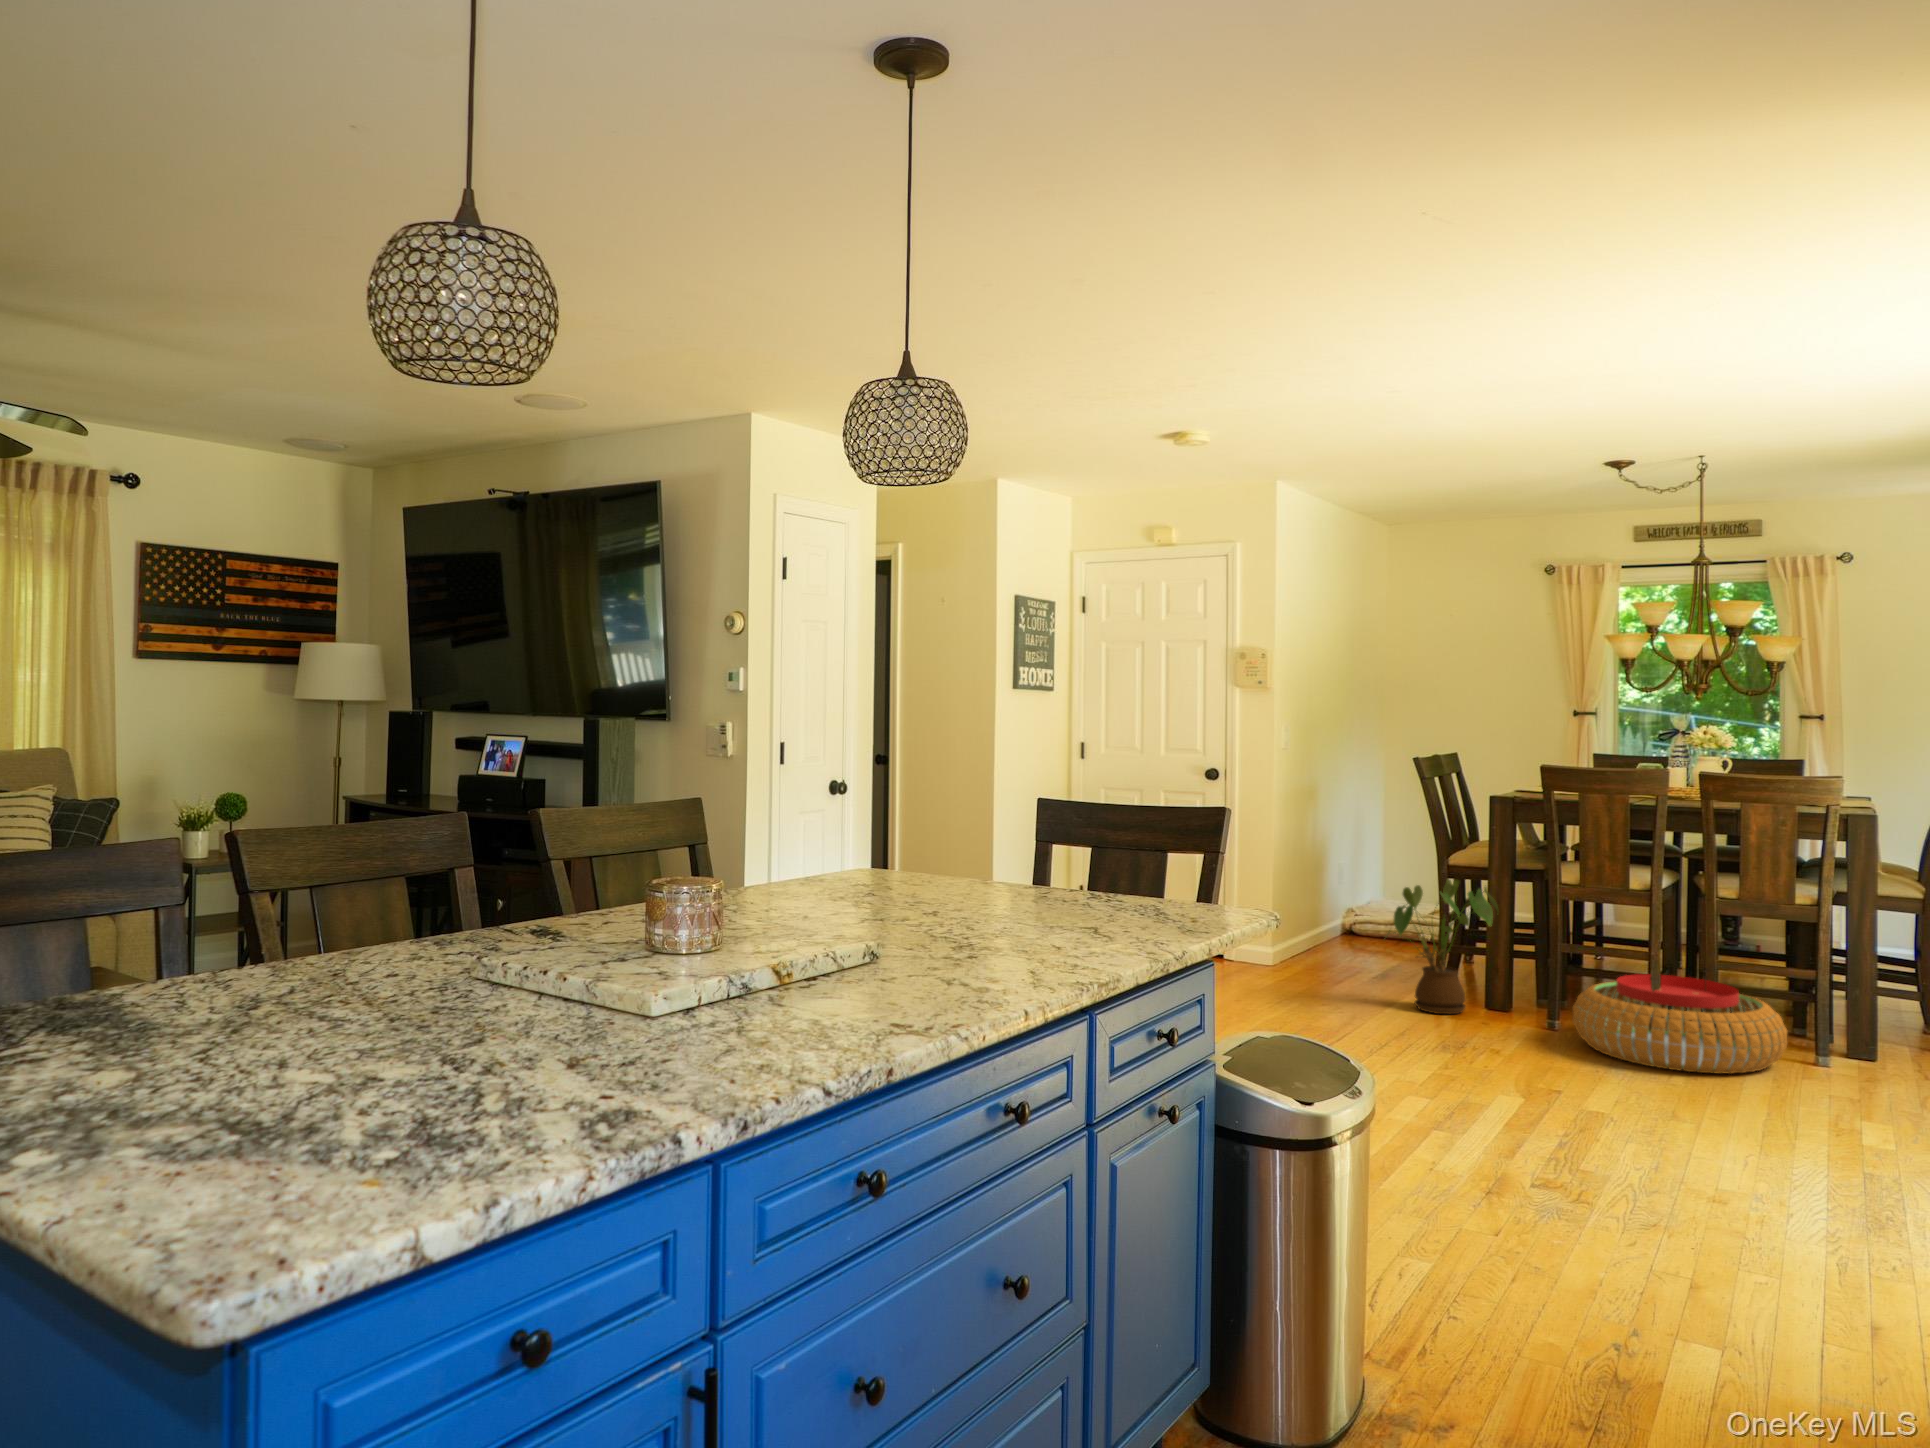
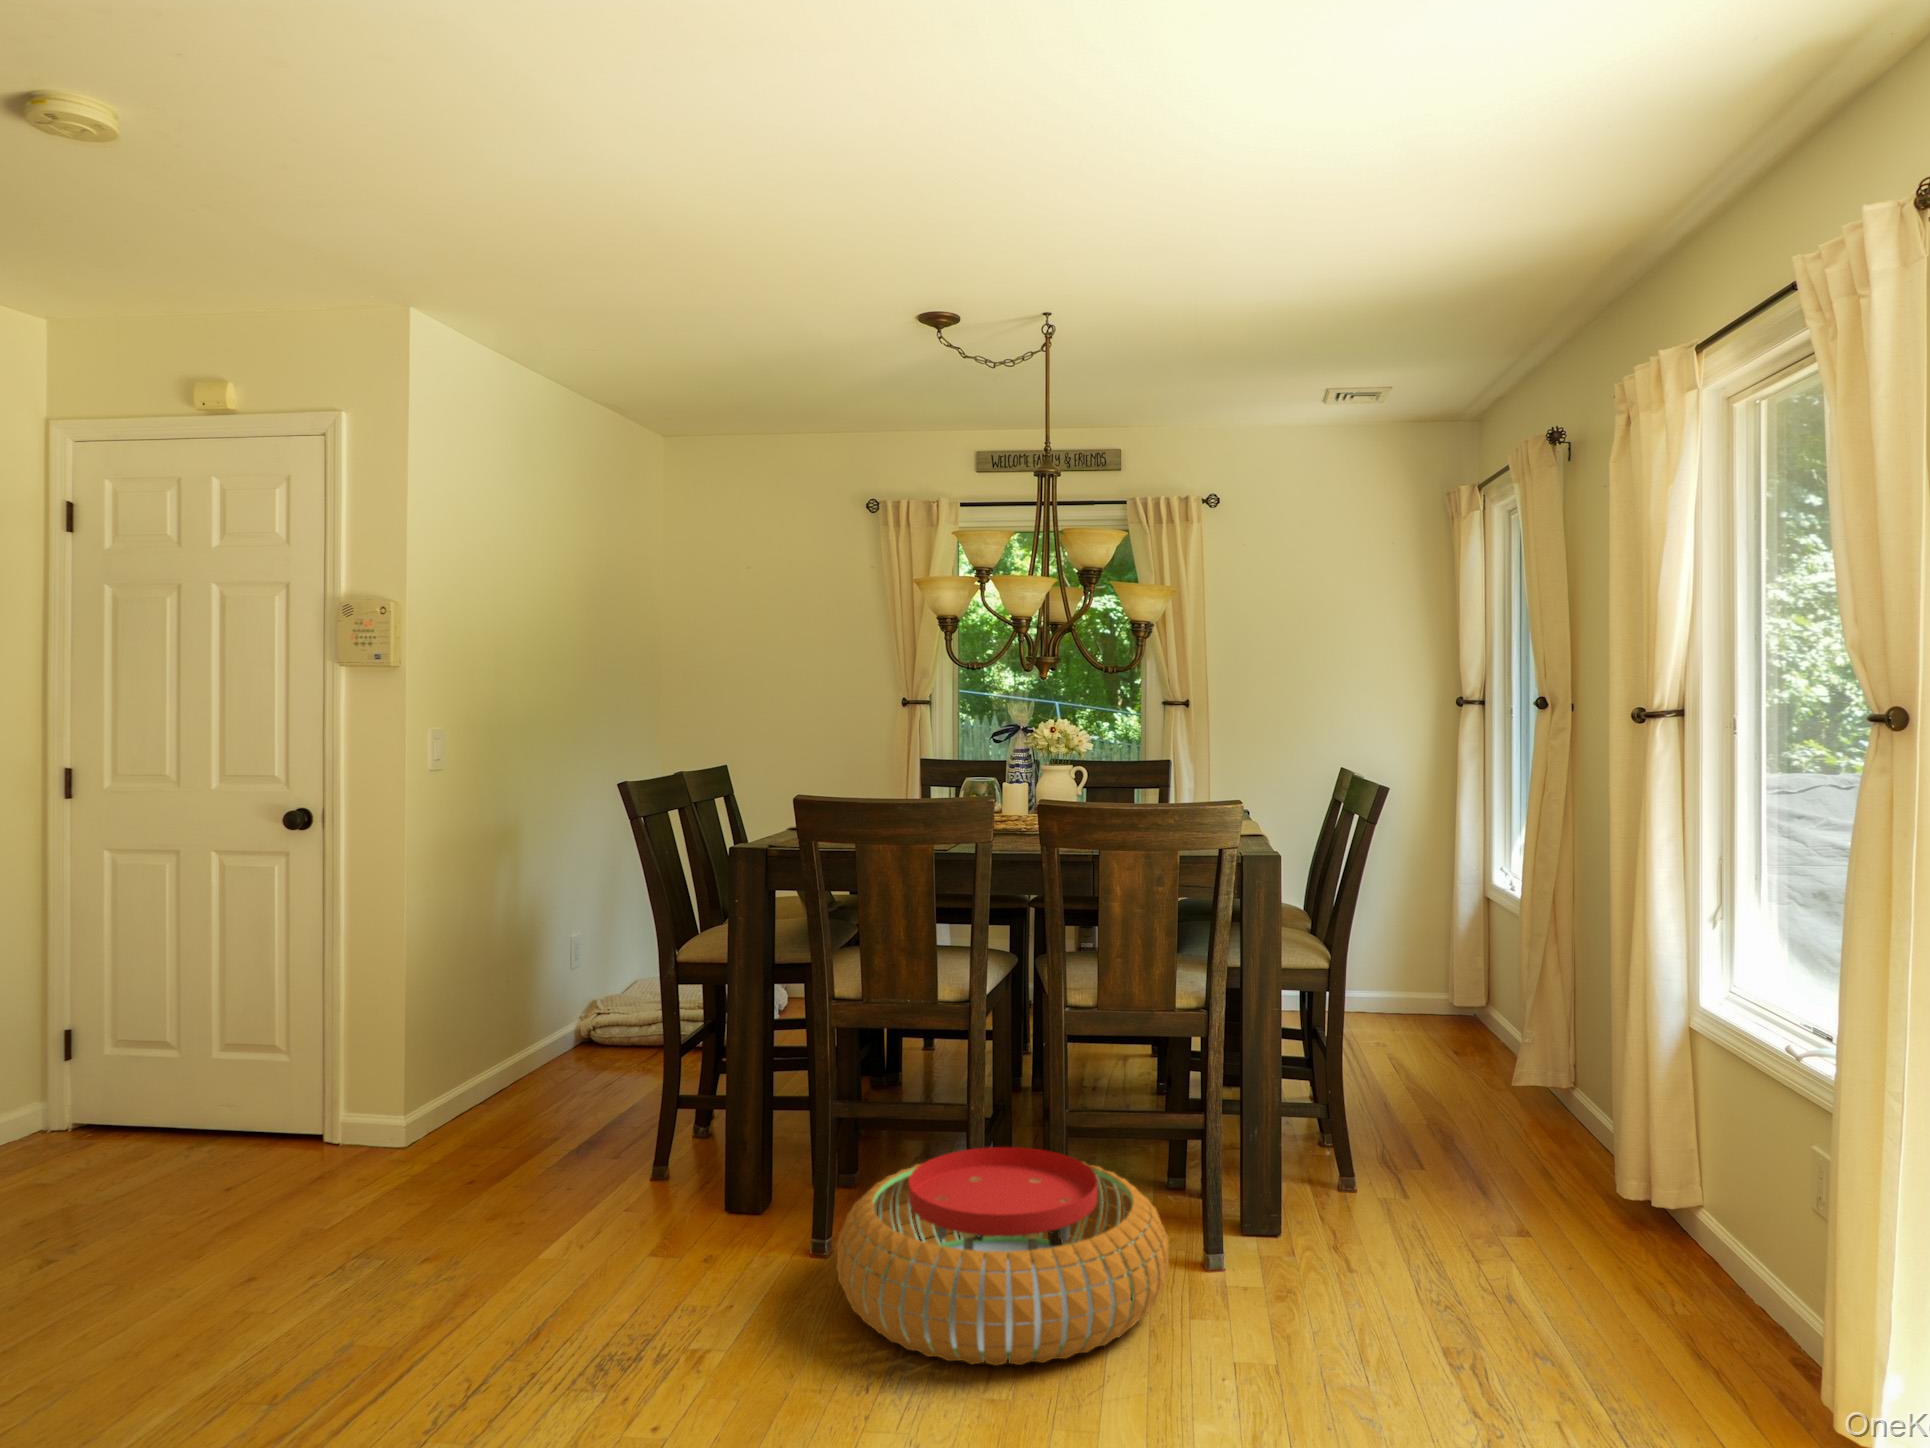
house plant: present [1388,879,1498,1014] -> none [533,999,736,1254]

